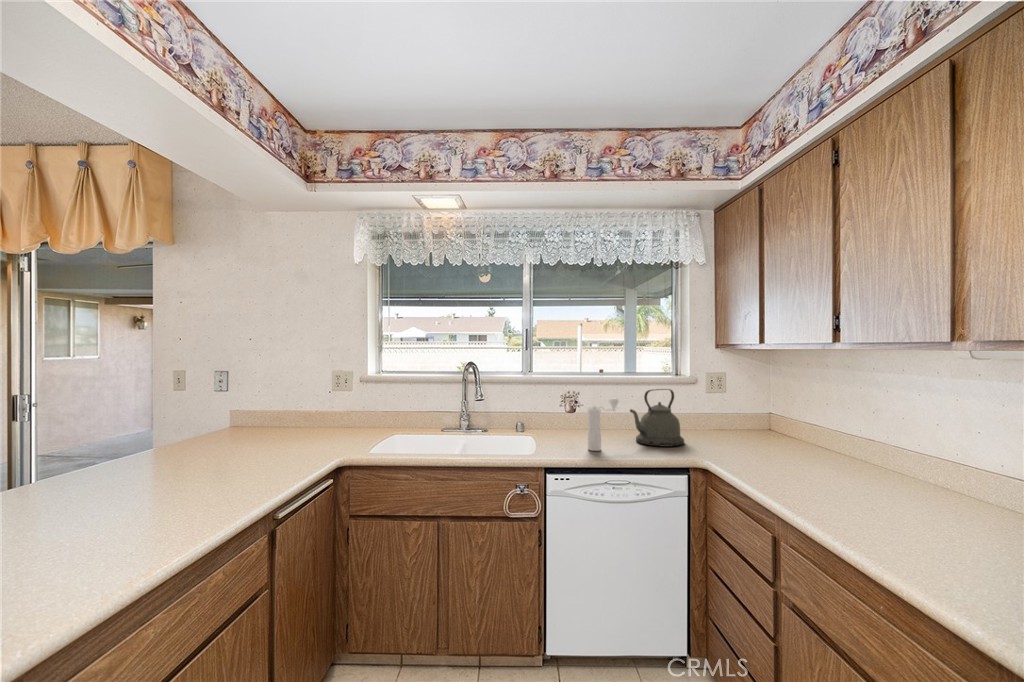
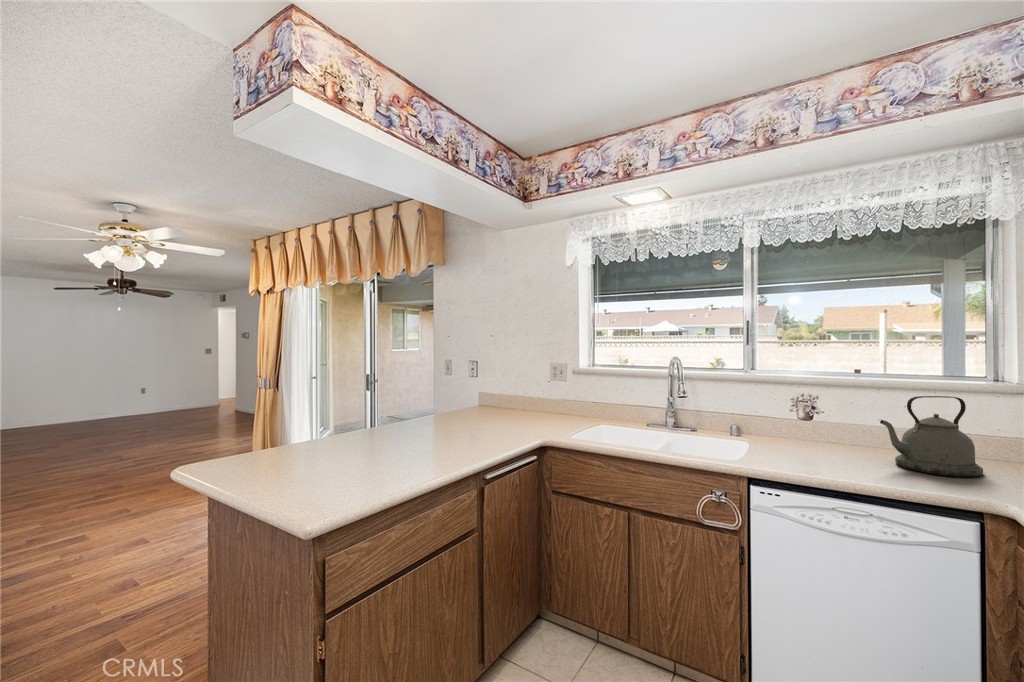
pepper mill: present [588,398,619,451] -> none [811,404,862,467]

